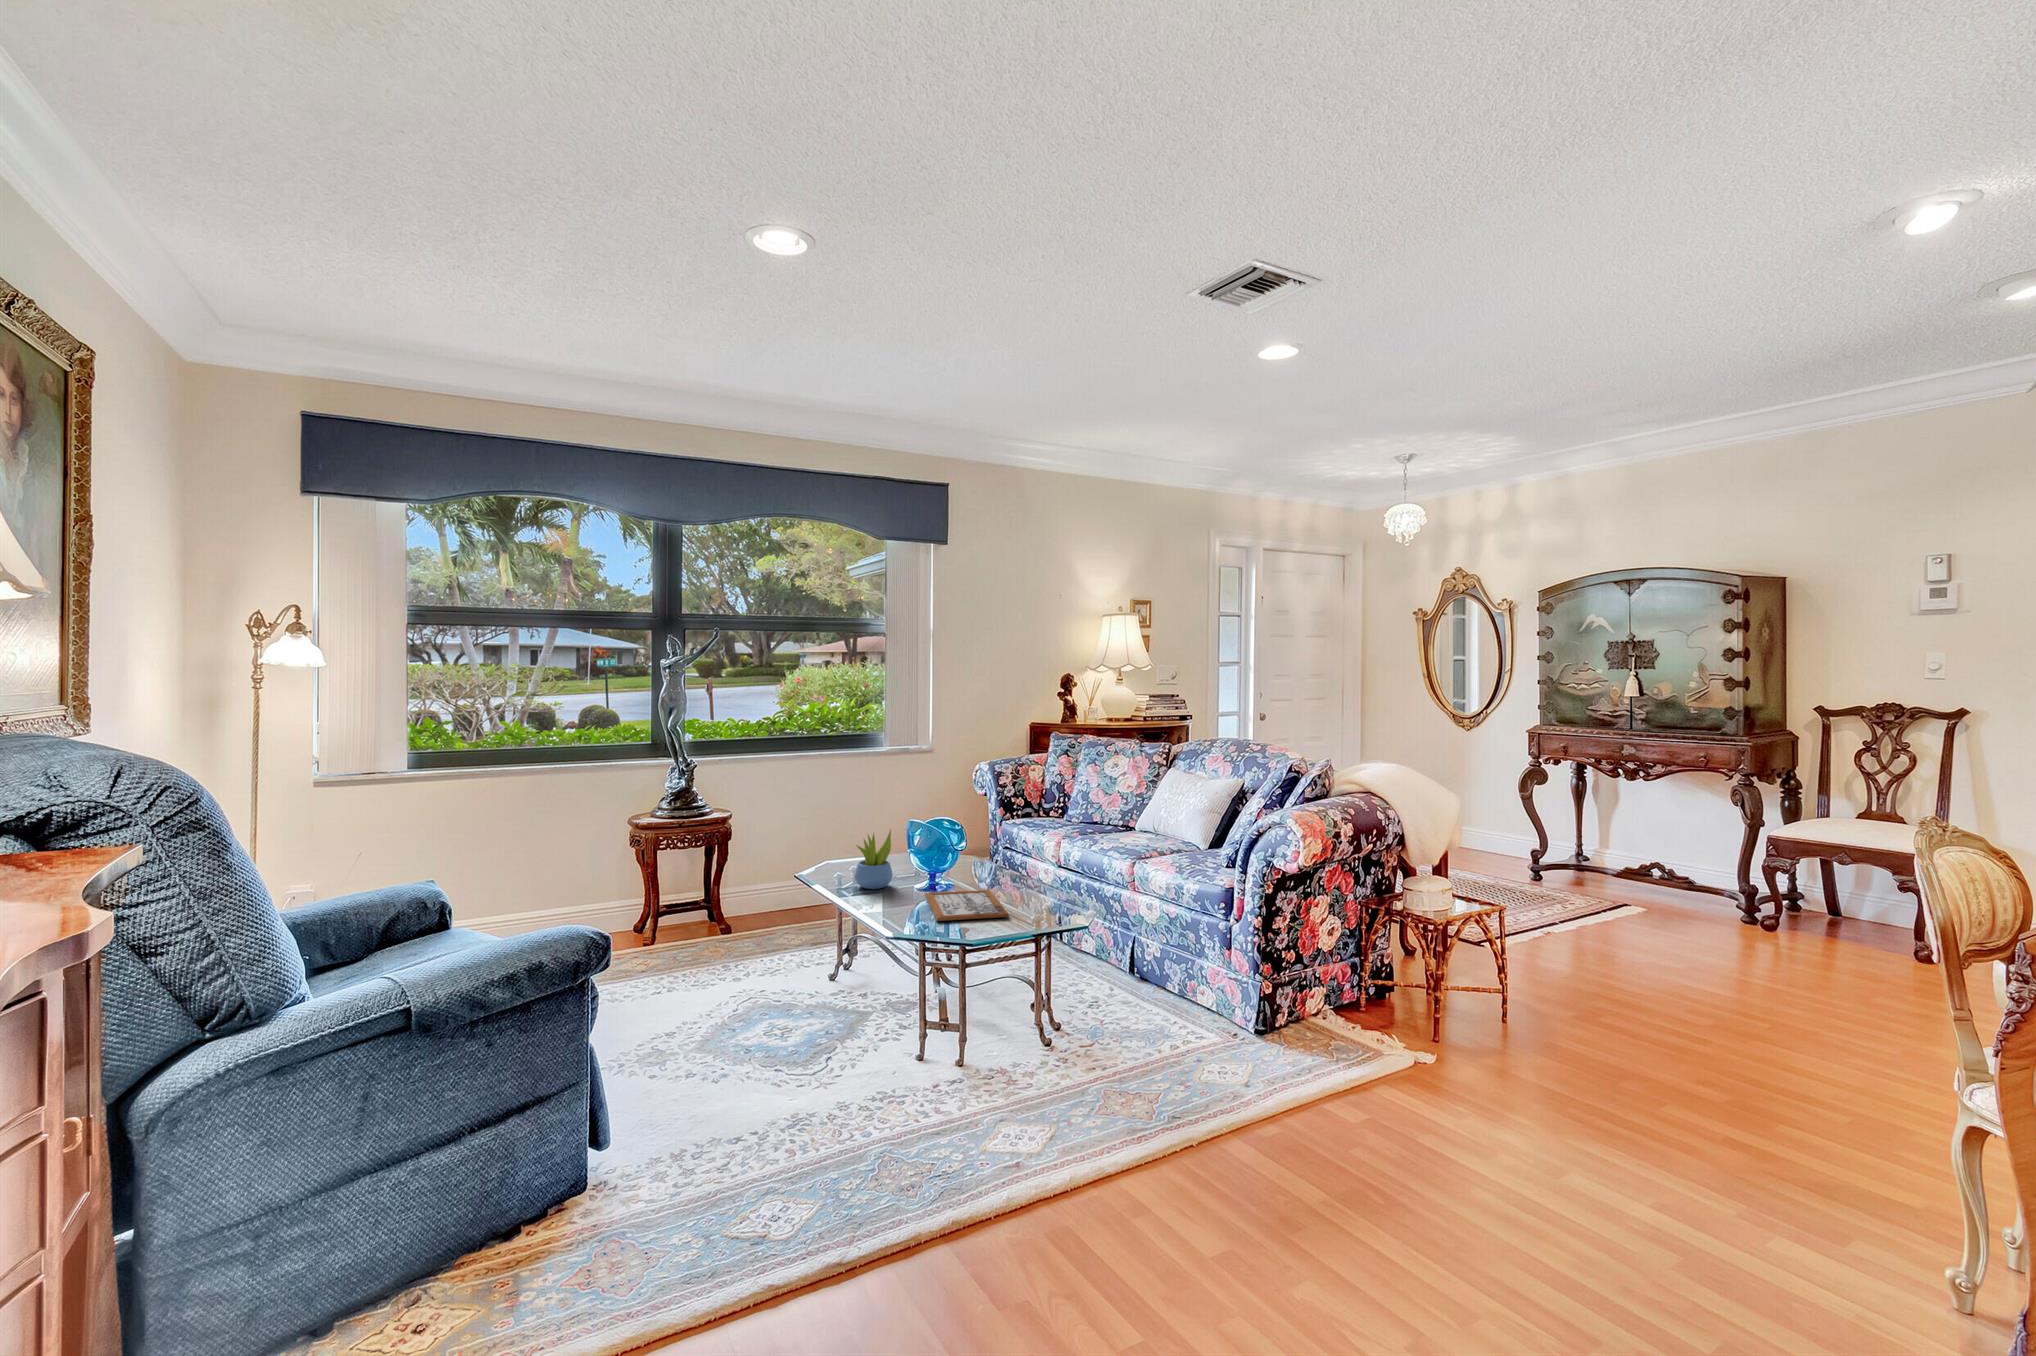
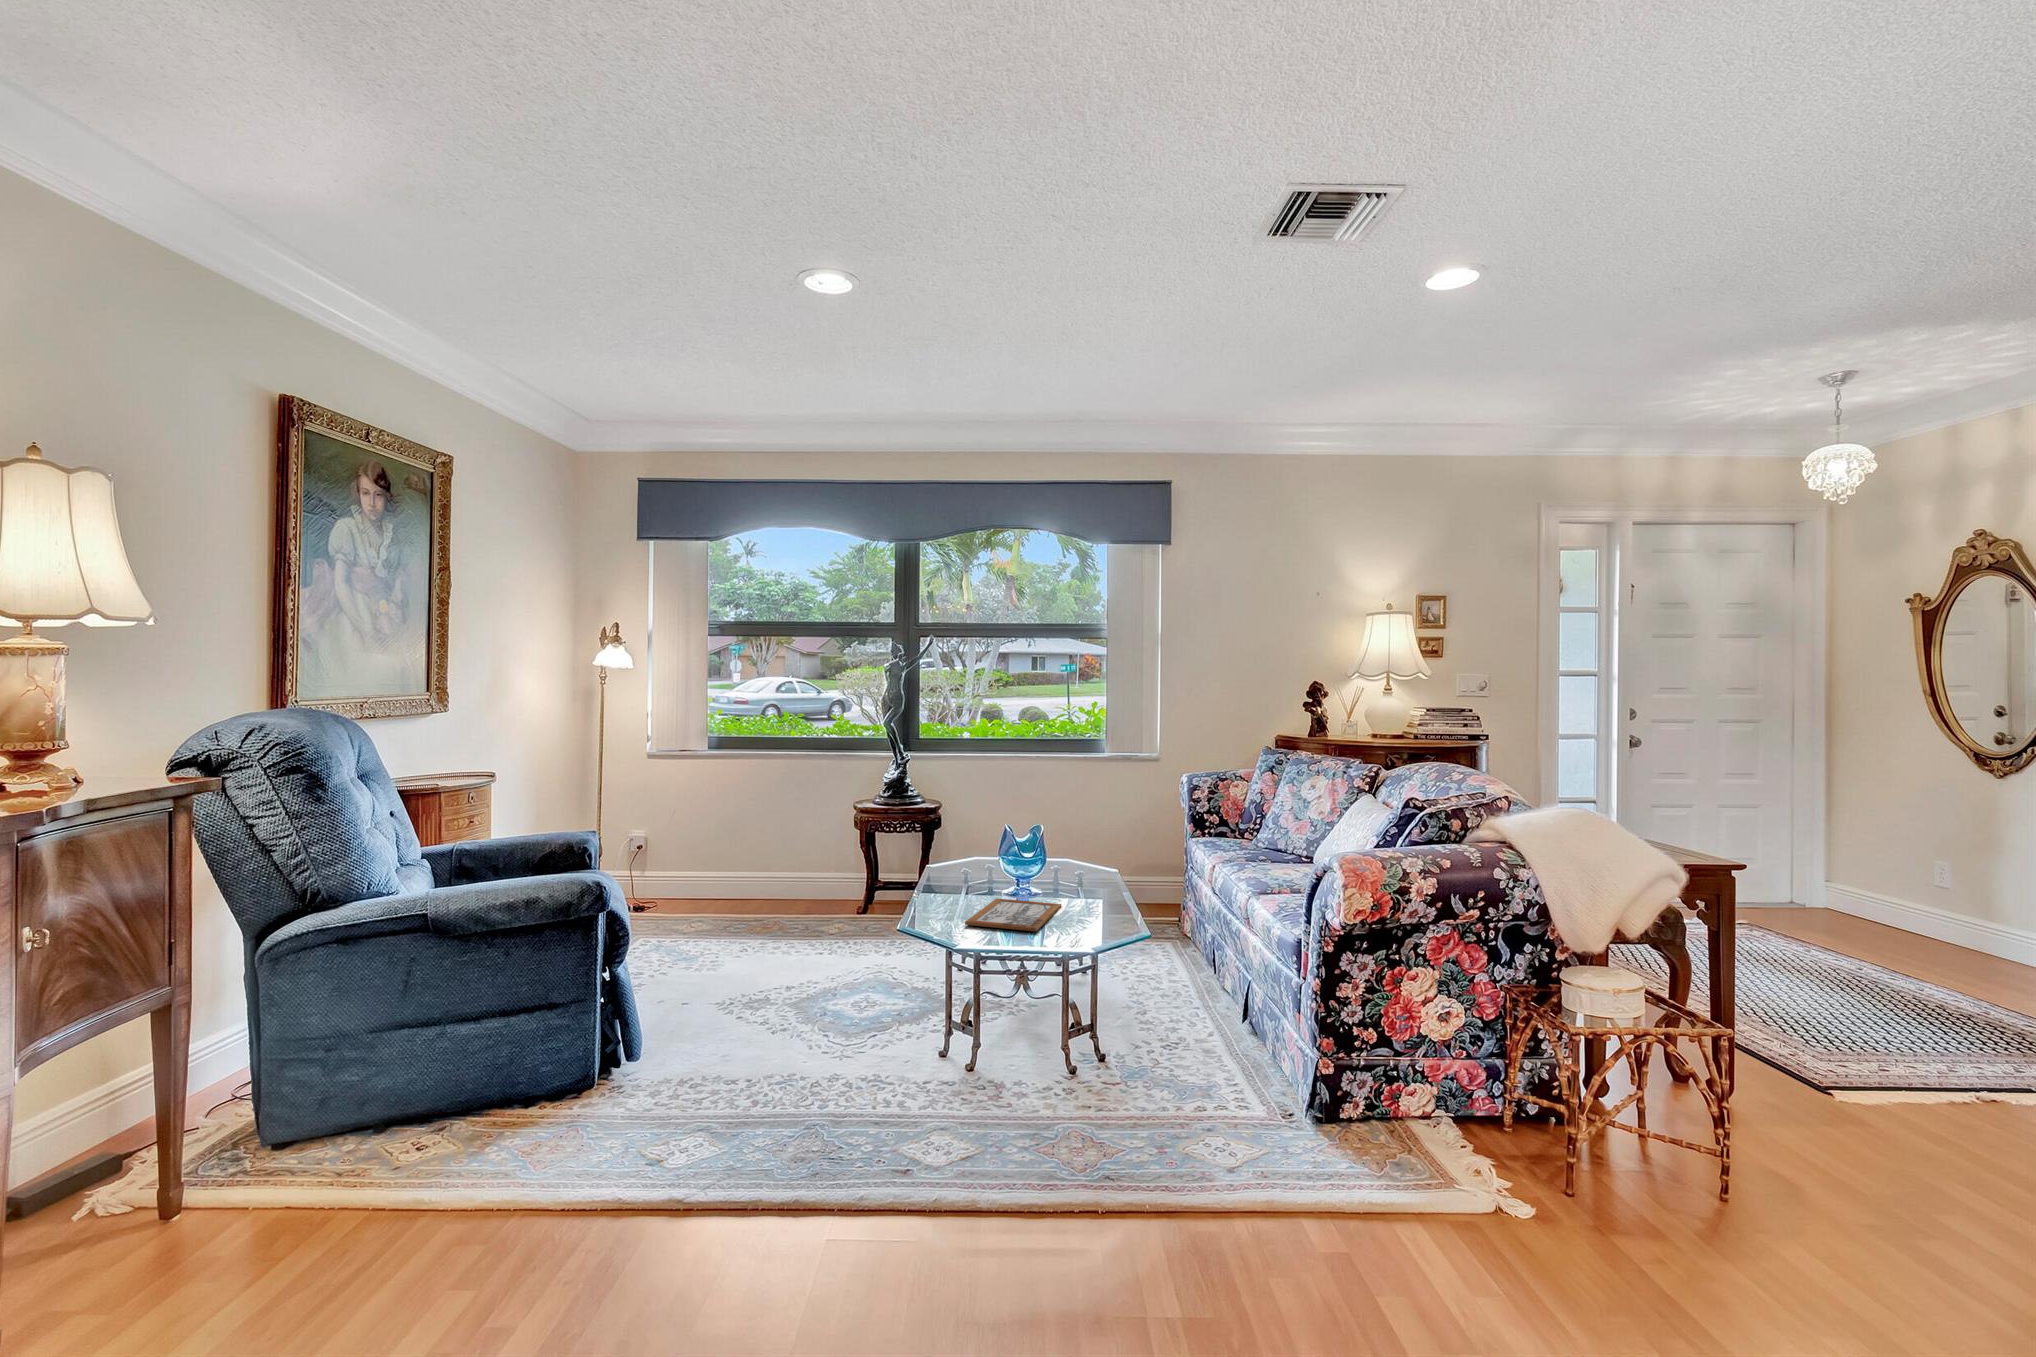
succulent plant: present [855,830,893,889] -> none [945,831,982,889]

